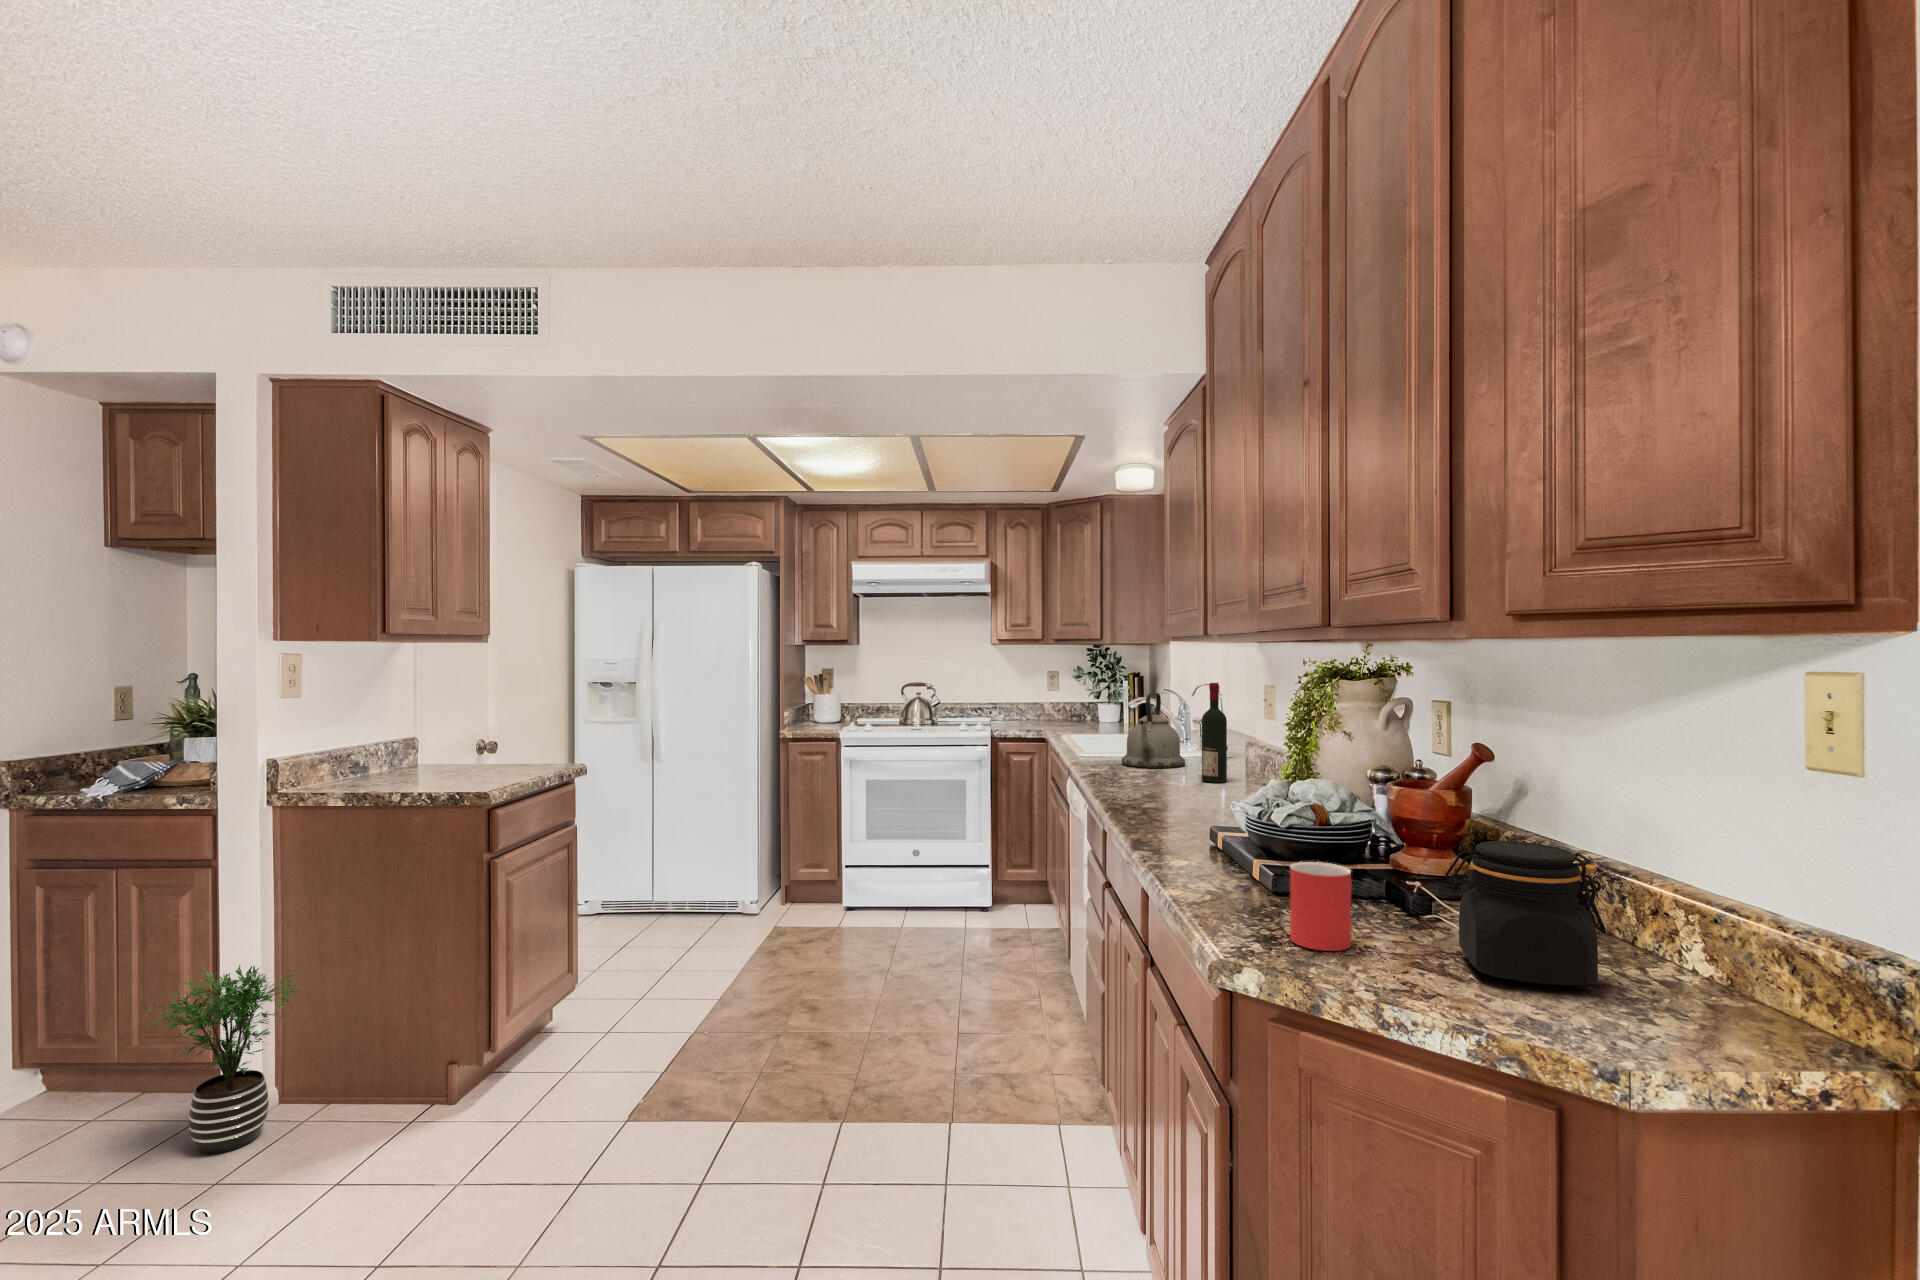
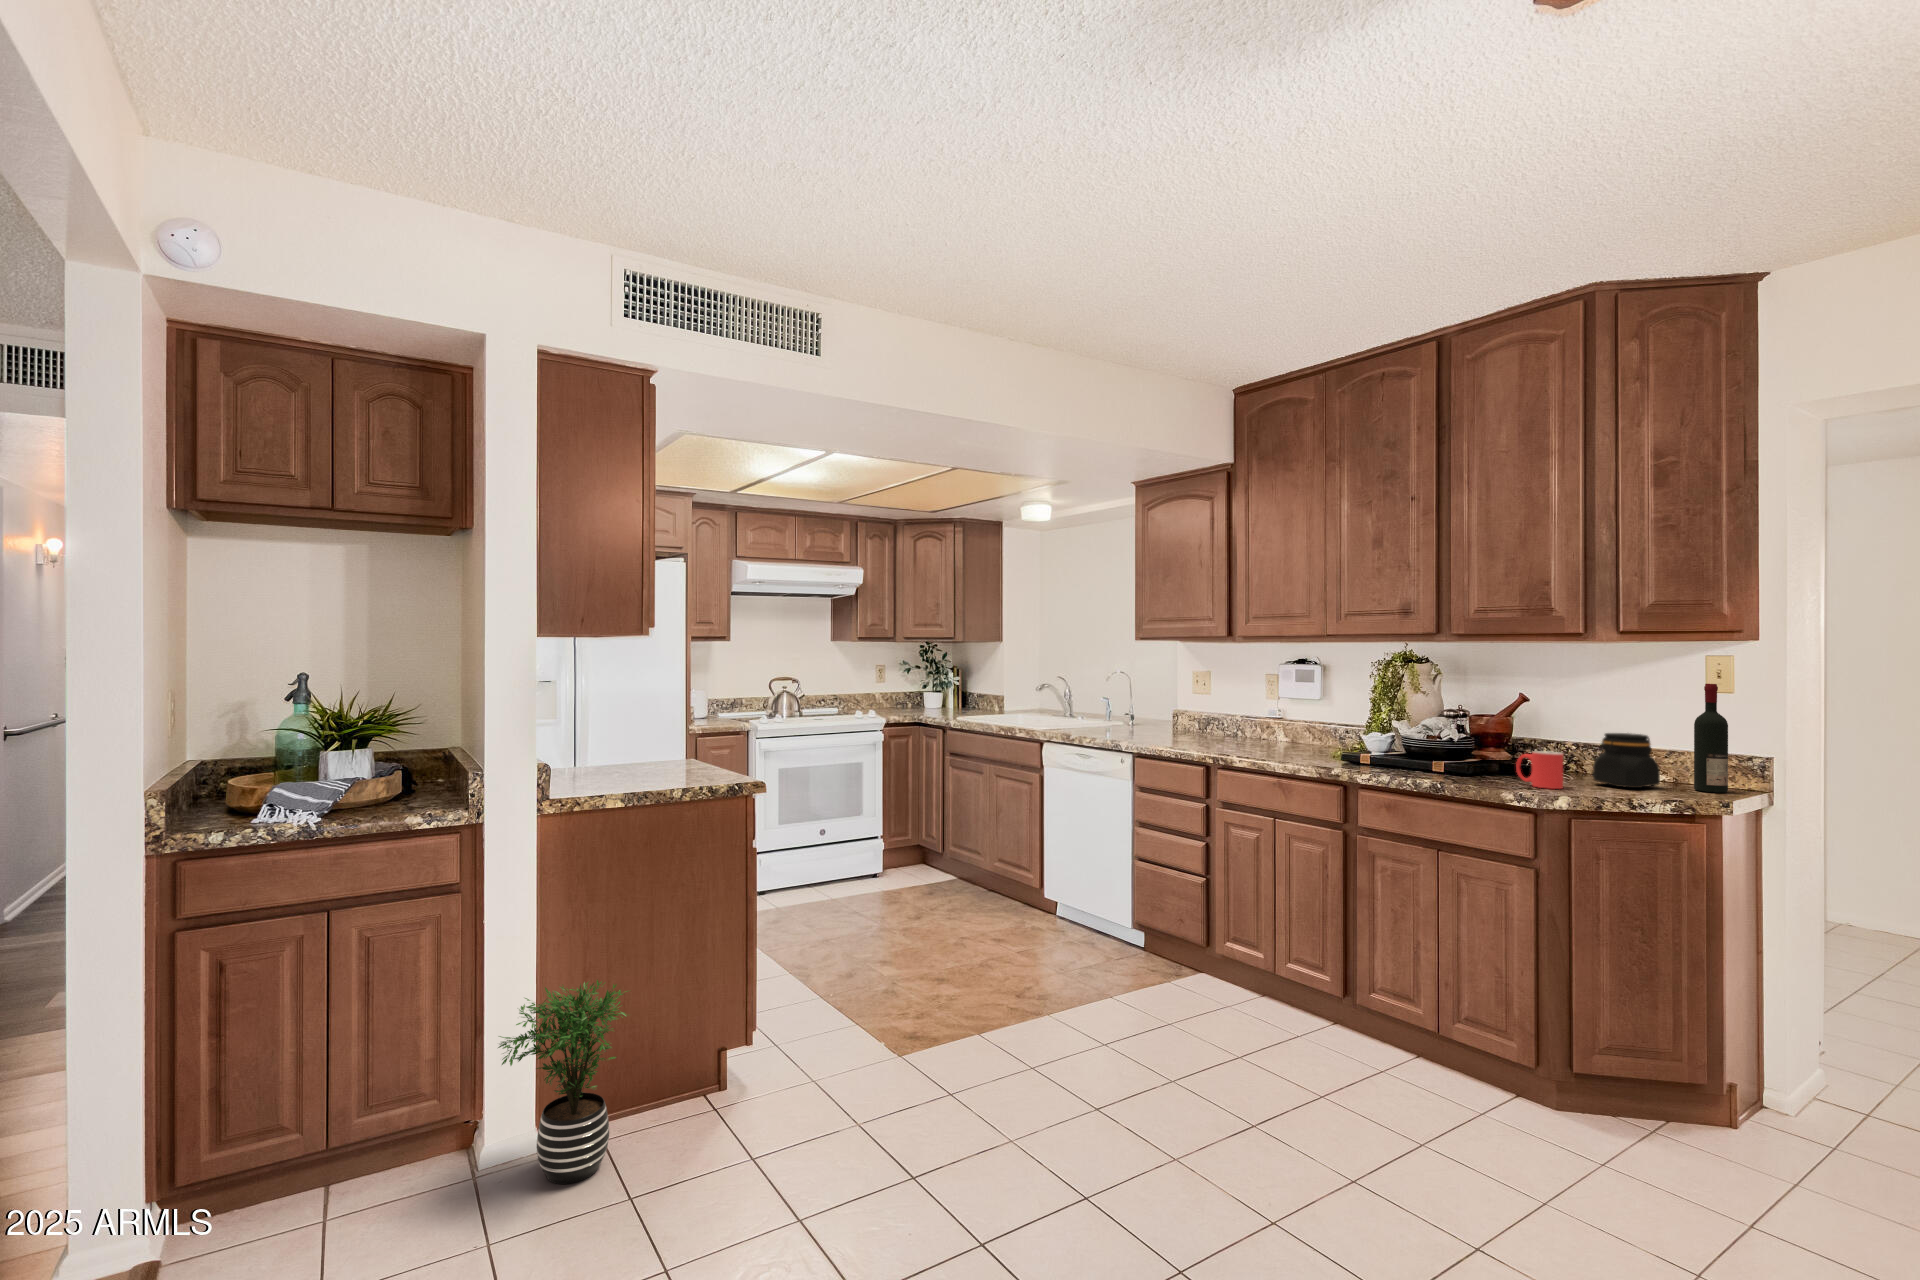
wine bottle: present [1202,683,1227,783] -> present [1694,684,1728,793]
kettle: present [1122,693,1185,768] -> none [1090,680,1137,734]

